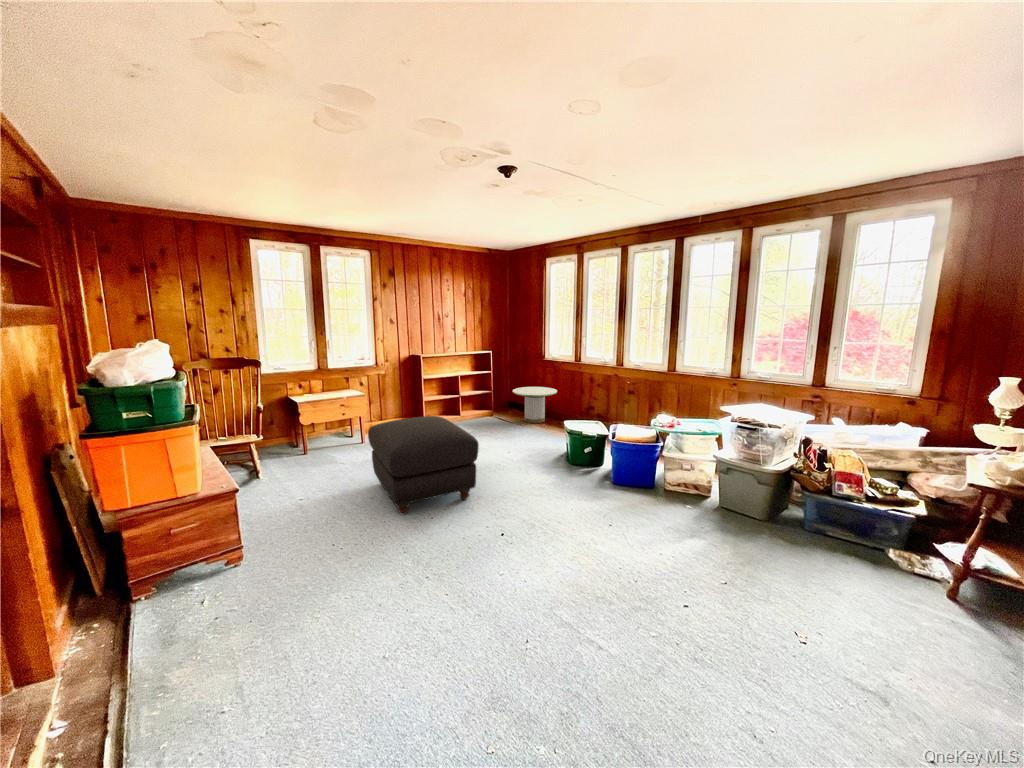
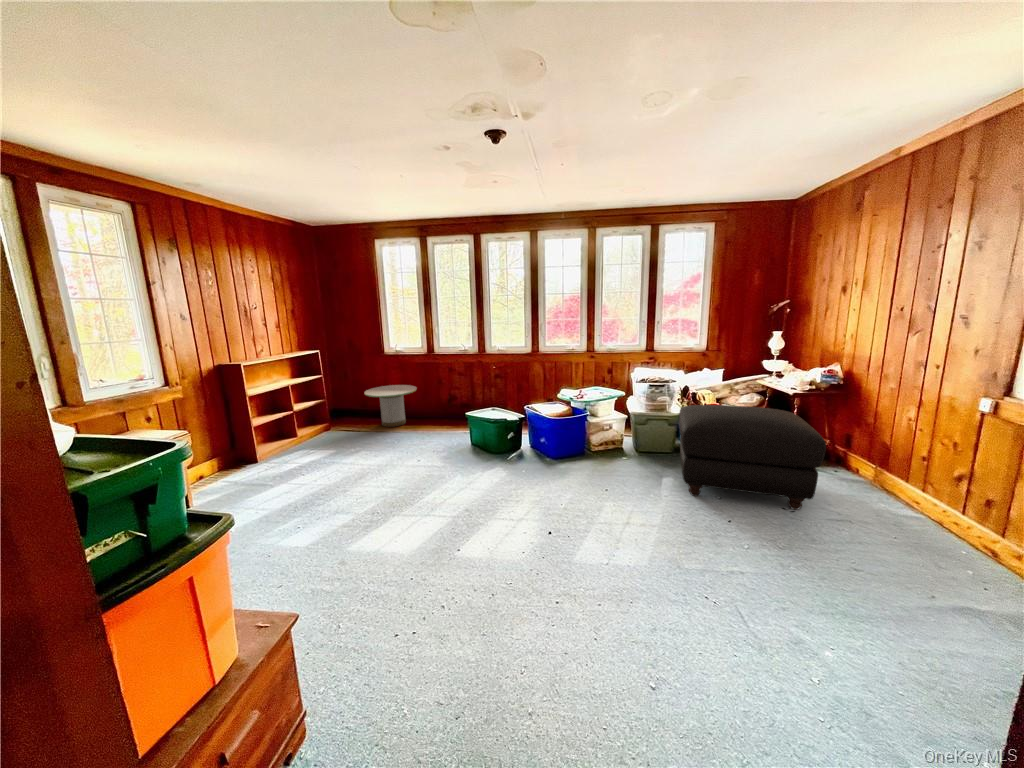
ottoman: present [368,416,479,515] -> present [679,405,826,510]

